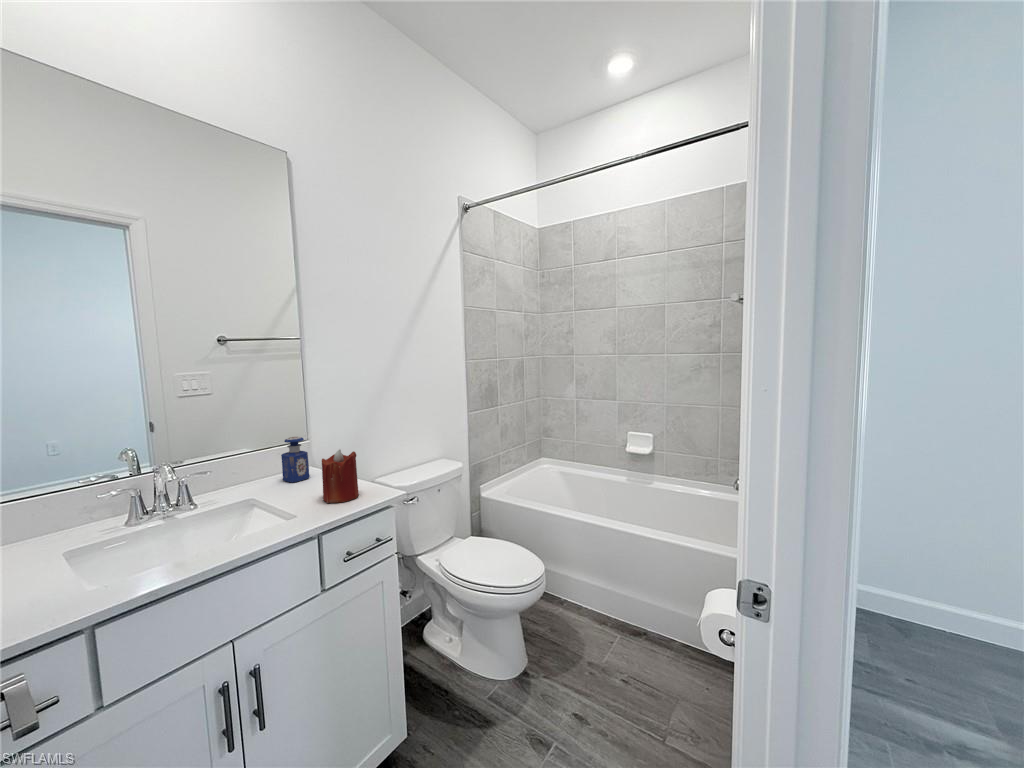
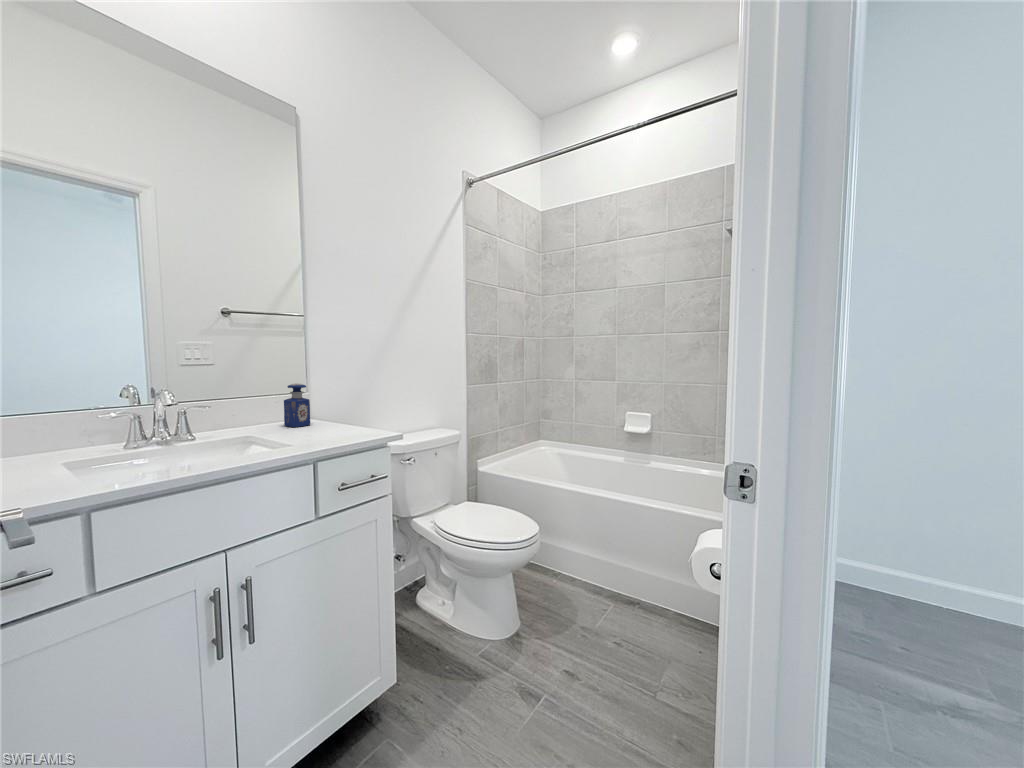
candle: present [322,449,359,503] -> none [322,389,357,440]

